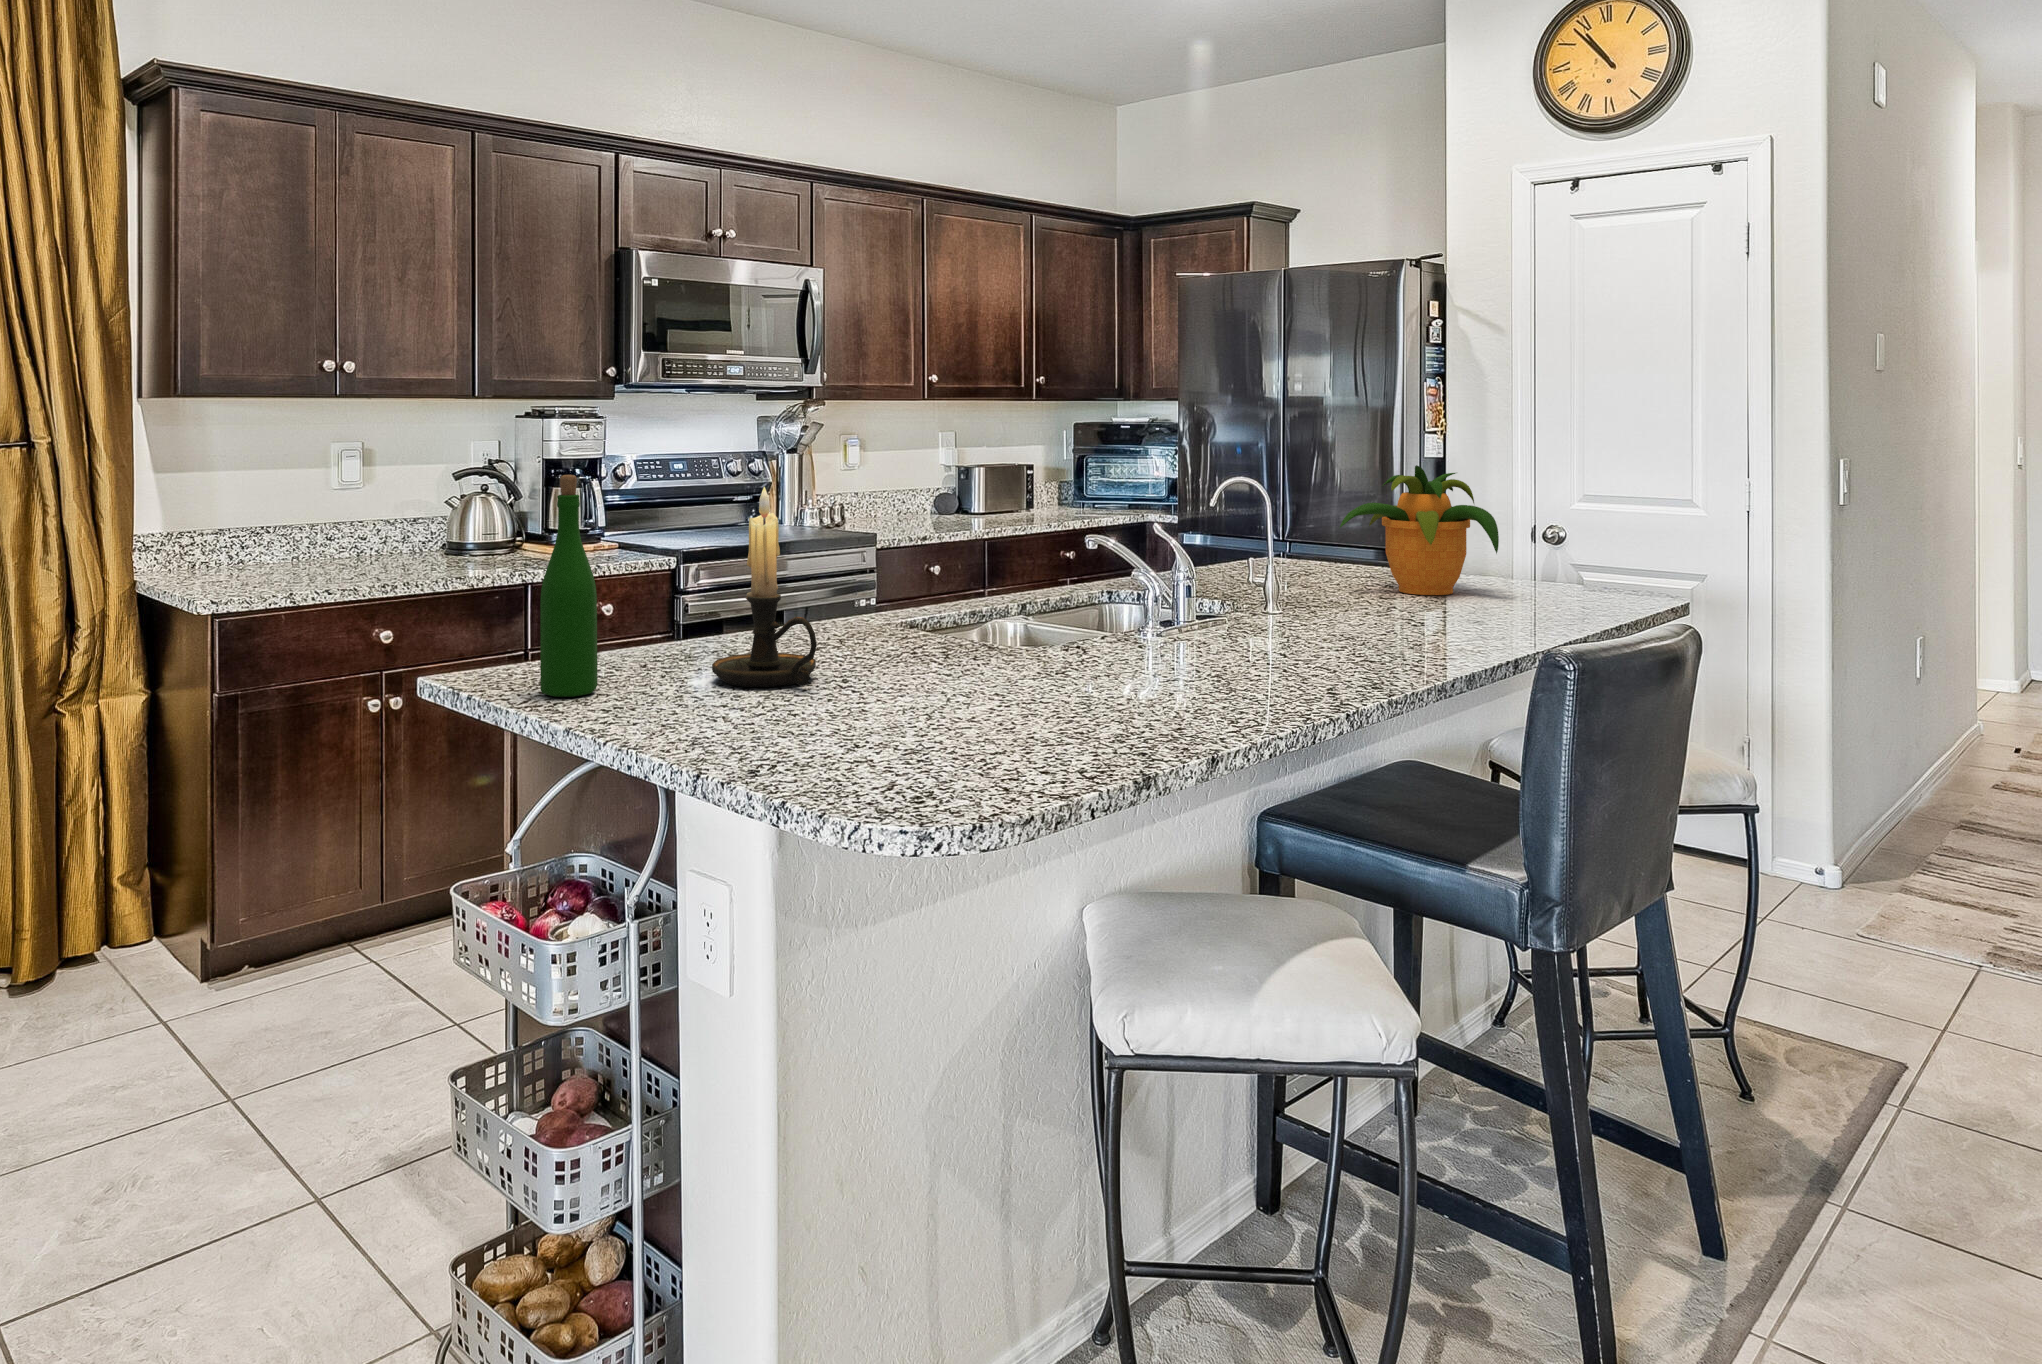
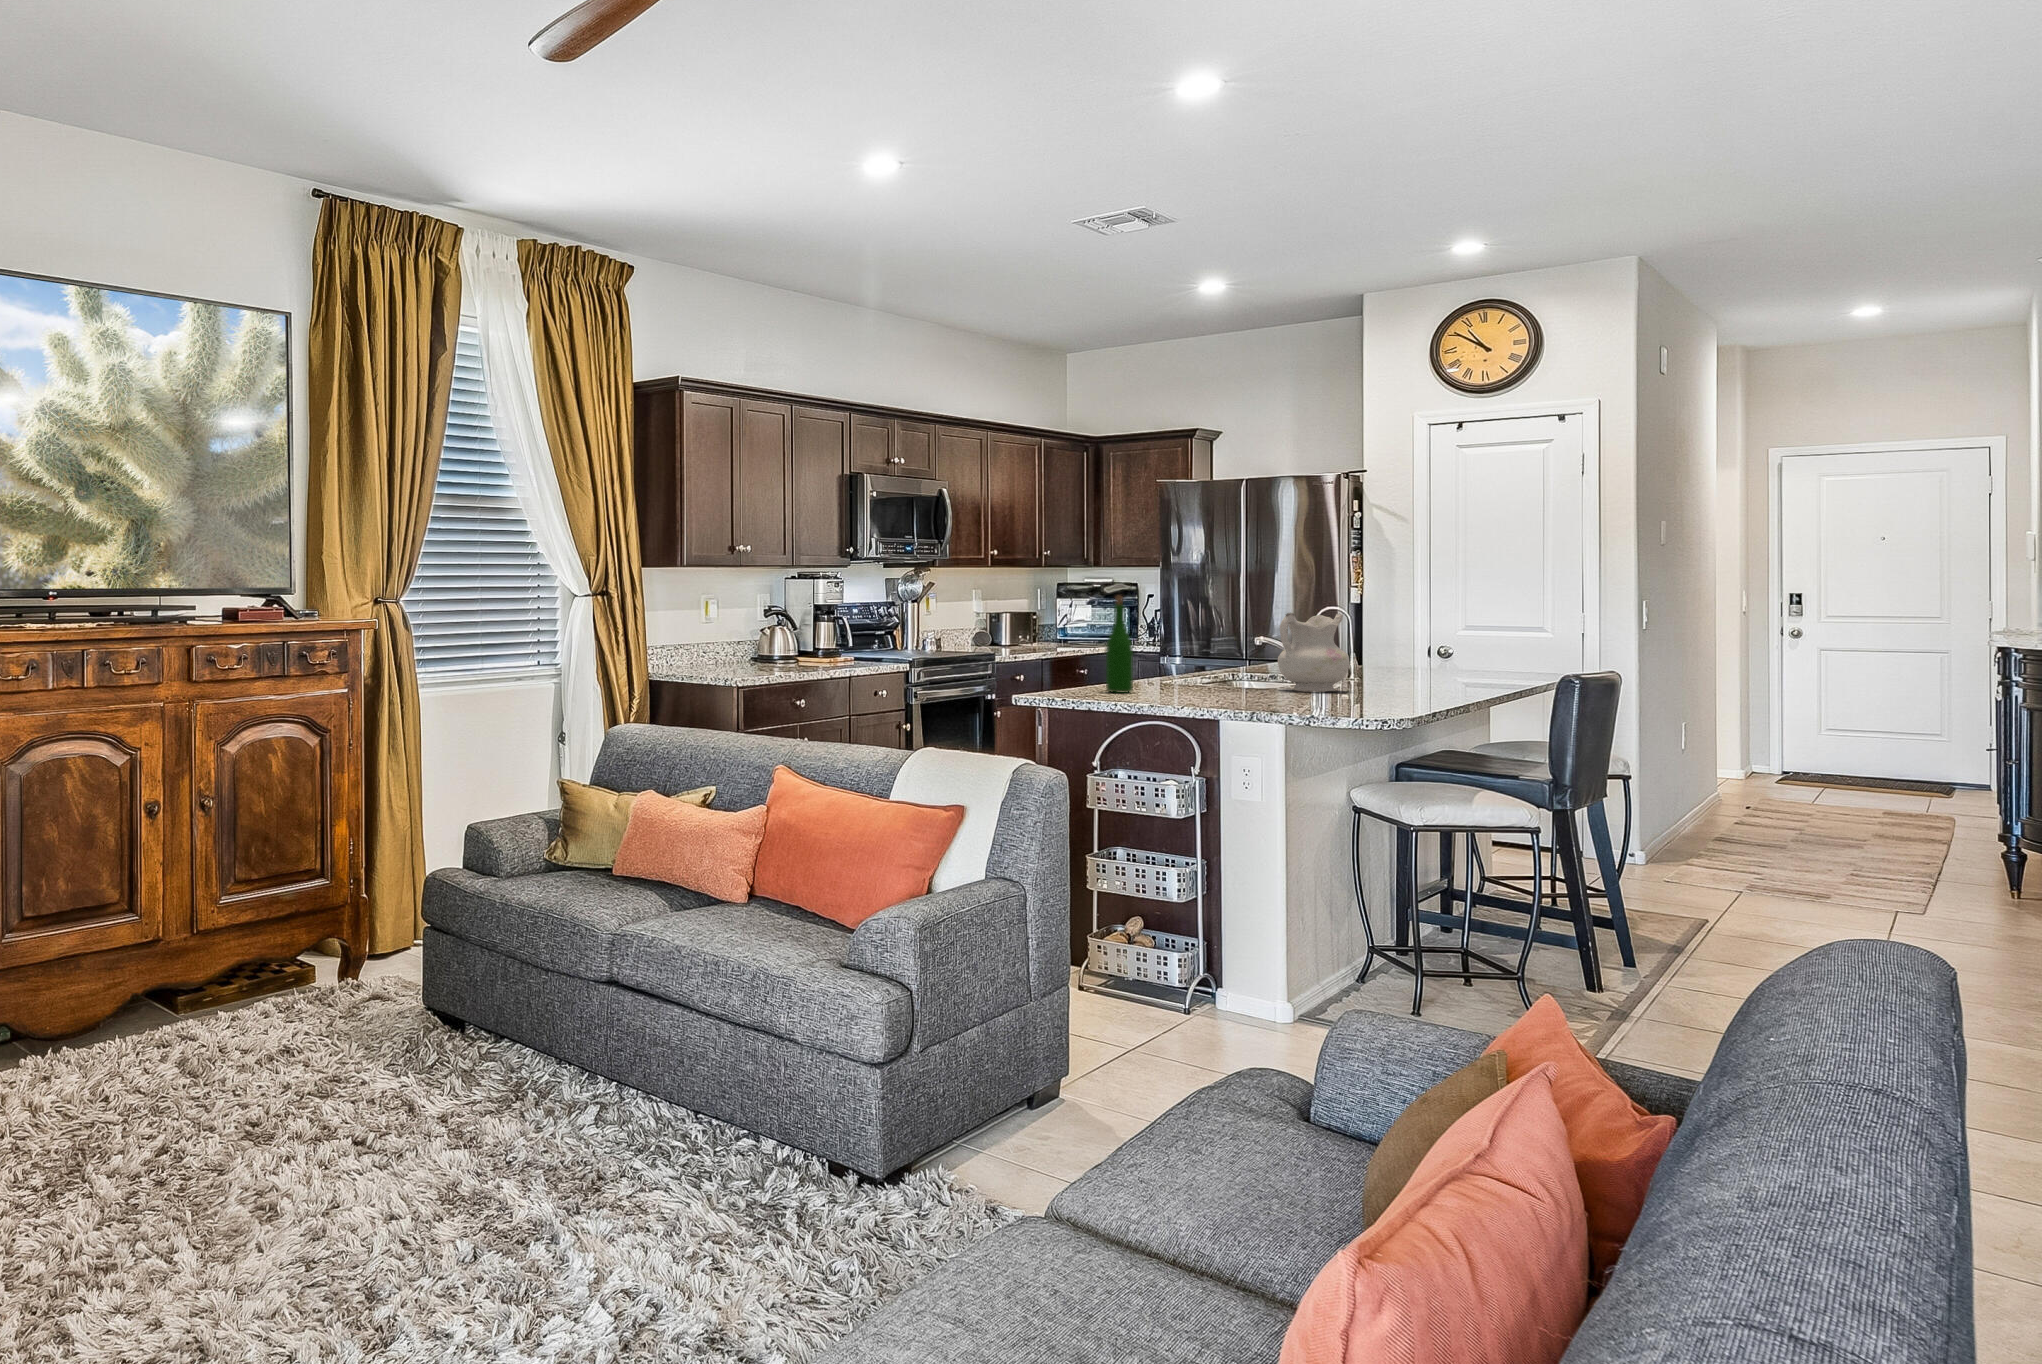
potted plant: present [1340,465,1499,595] -> none [1373,599,1471,672]
candle holder: present [712,487,817,687] -> none [1164,602,1230,691]
ceramic pitcher: none [933,512,1084,693] -> present [1278,613,1349,692]

